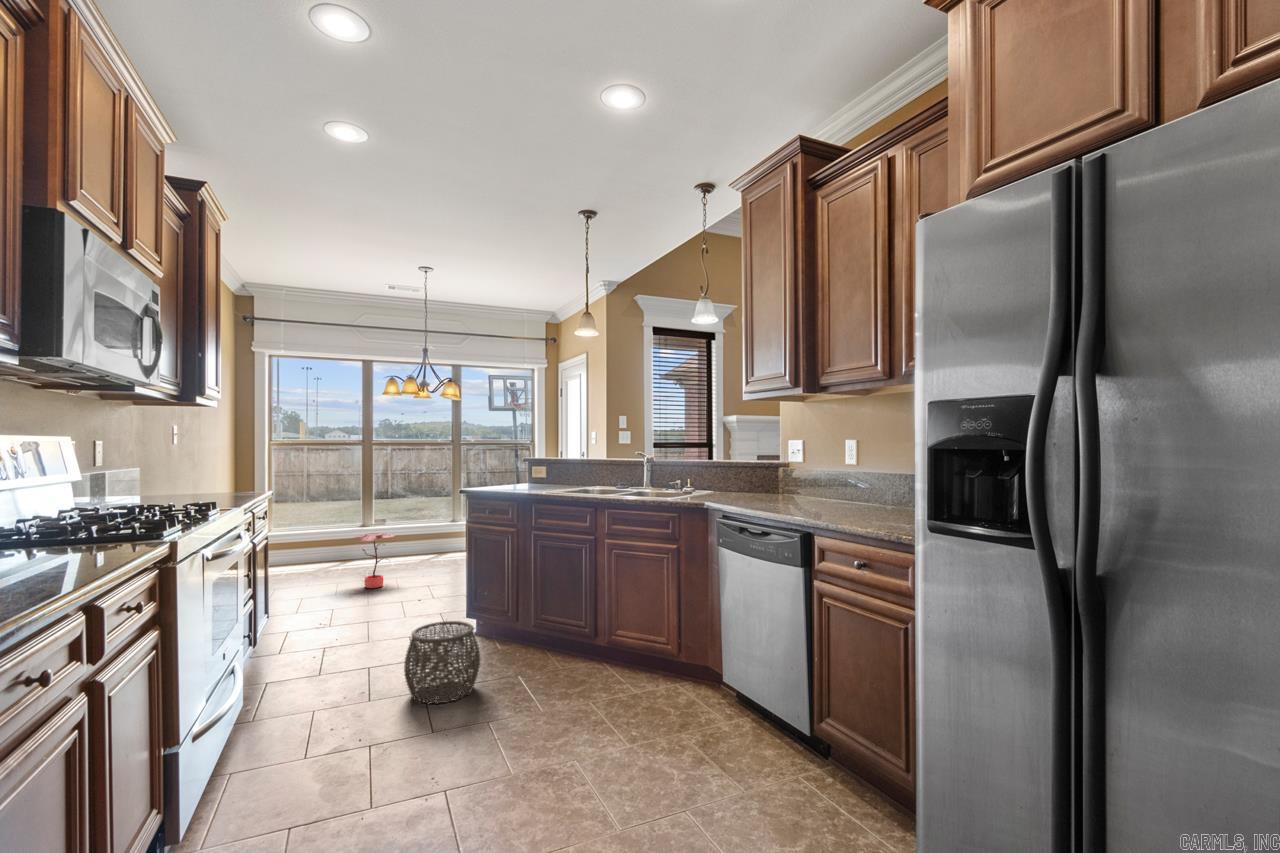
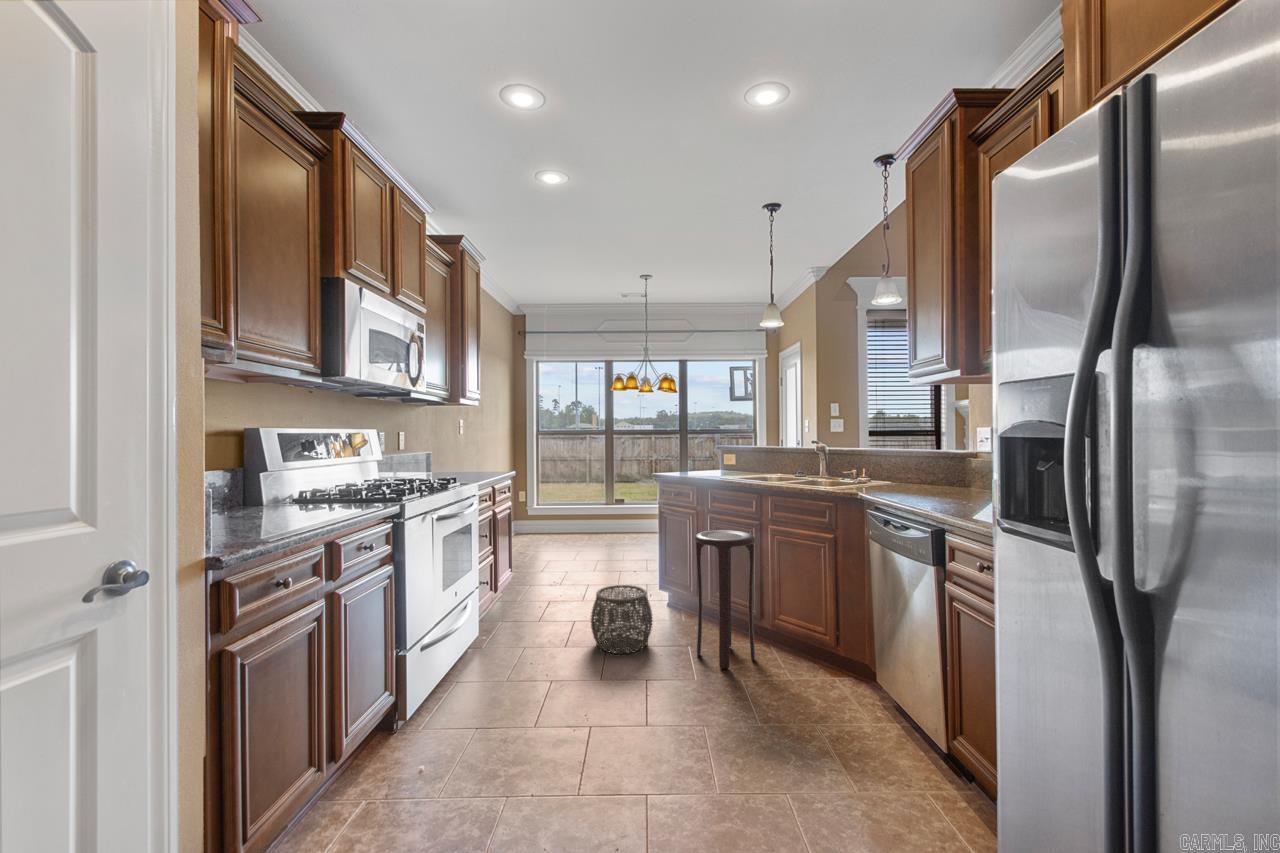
potted plant: present [353,533,396,588] -> none [592,505,624,551]
stool: none [533,548,597,697] -> present [695,530,755,669]

